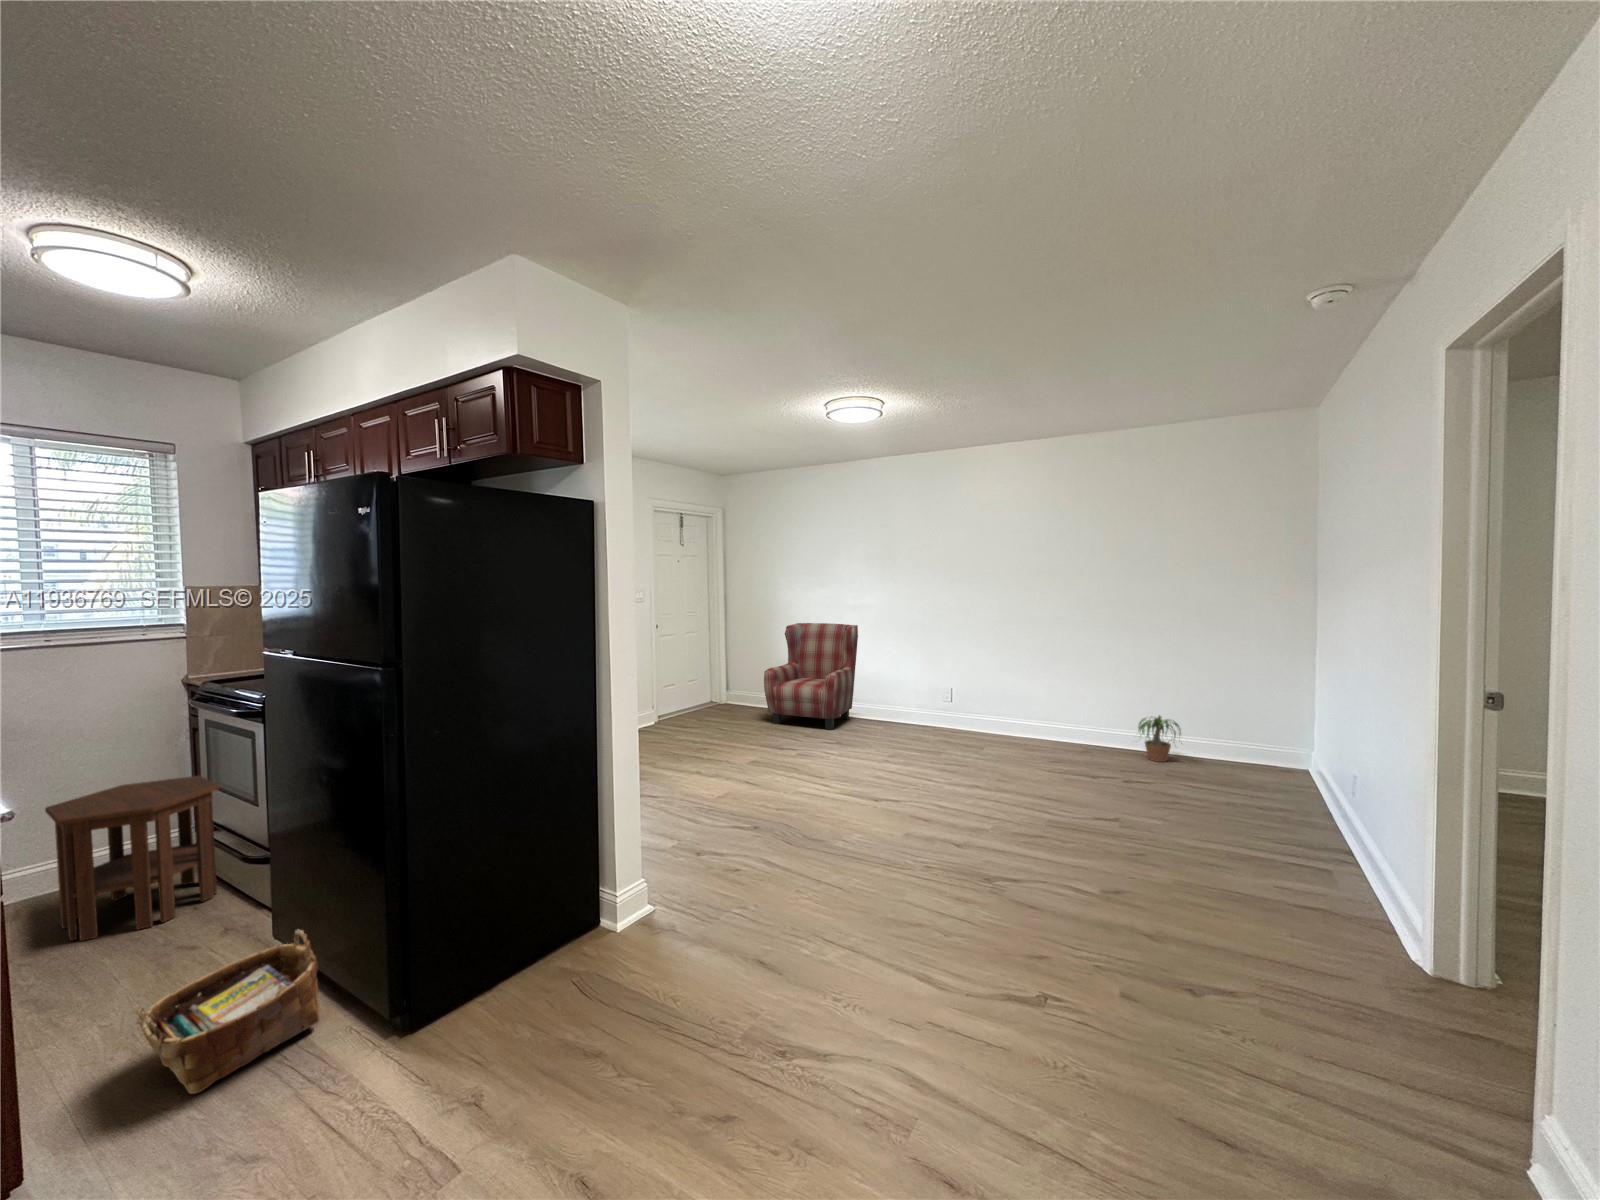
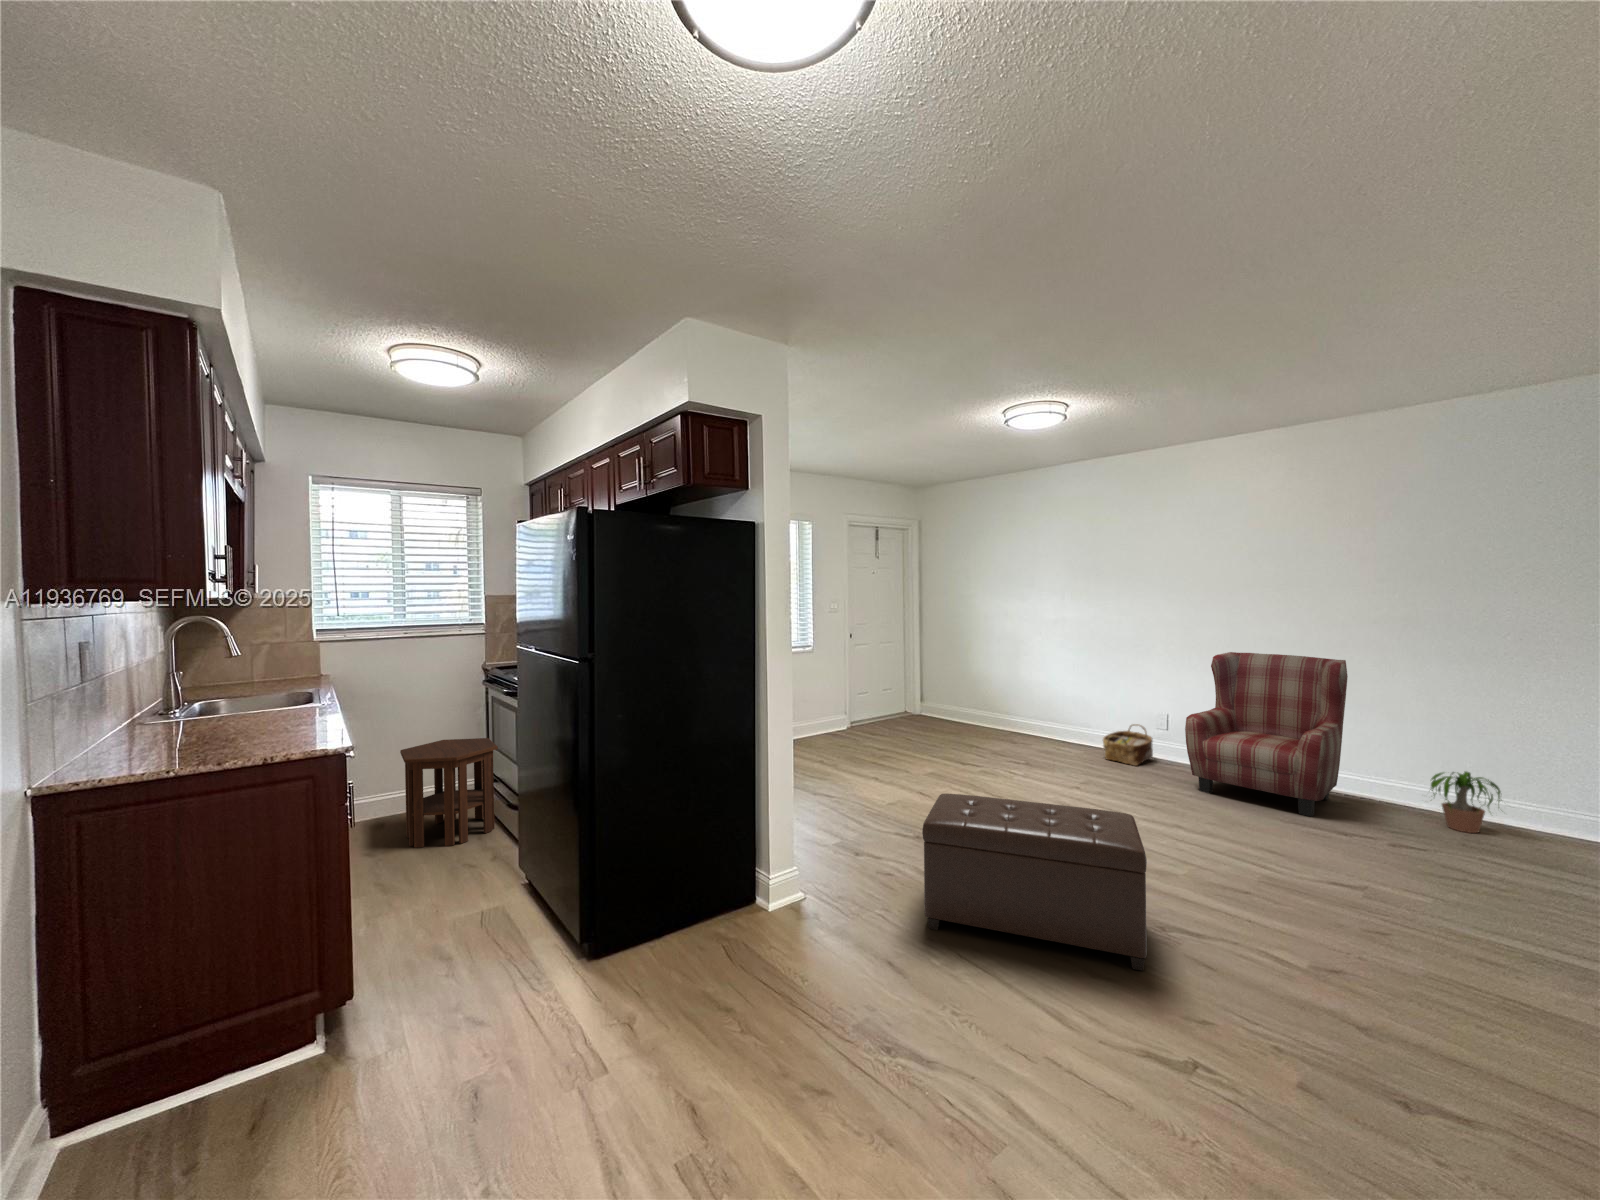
armchair: present [764,623,858,730] -> present [1185,652,1348,817]
ottoman: none [783,780,984,919] -> present [922,794,1147,971]
woven basket: present [135,929,320,1094] -> present [1103,724,1153,766]

